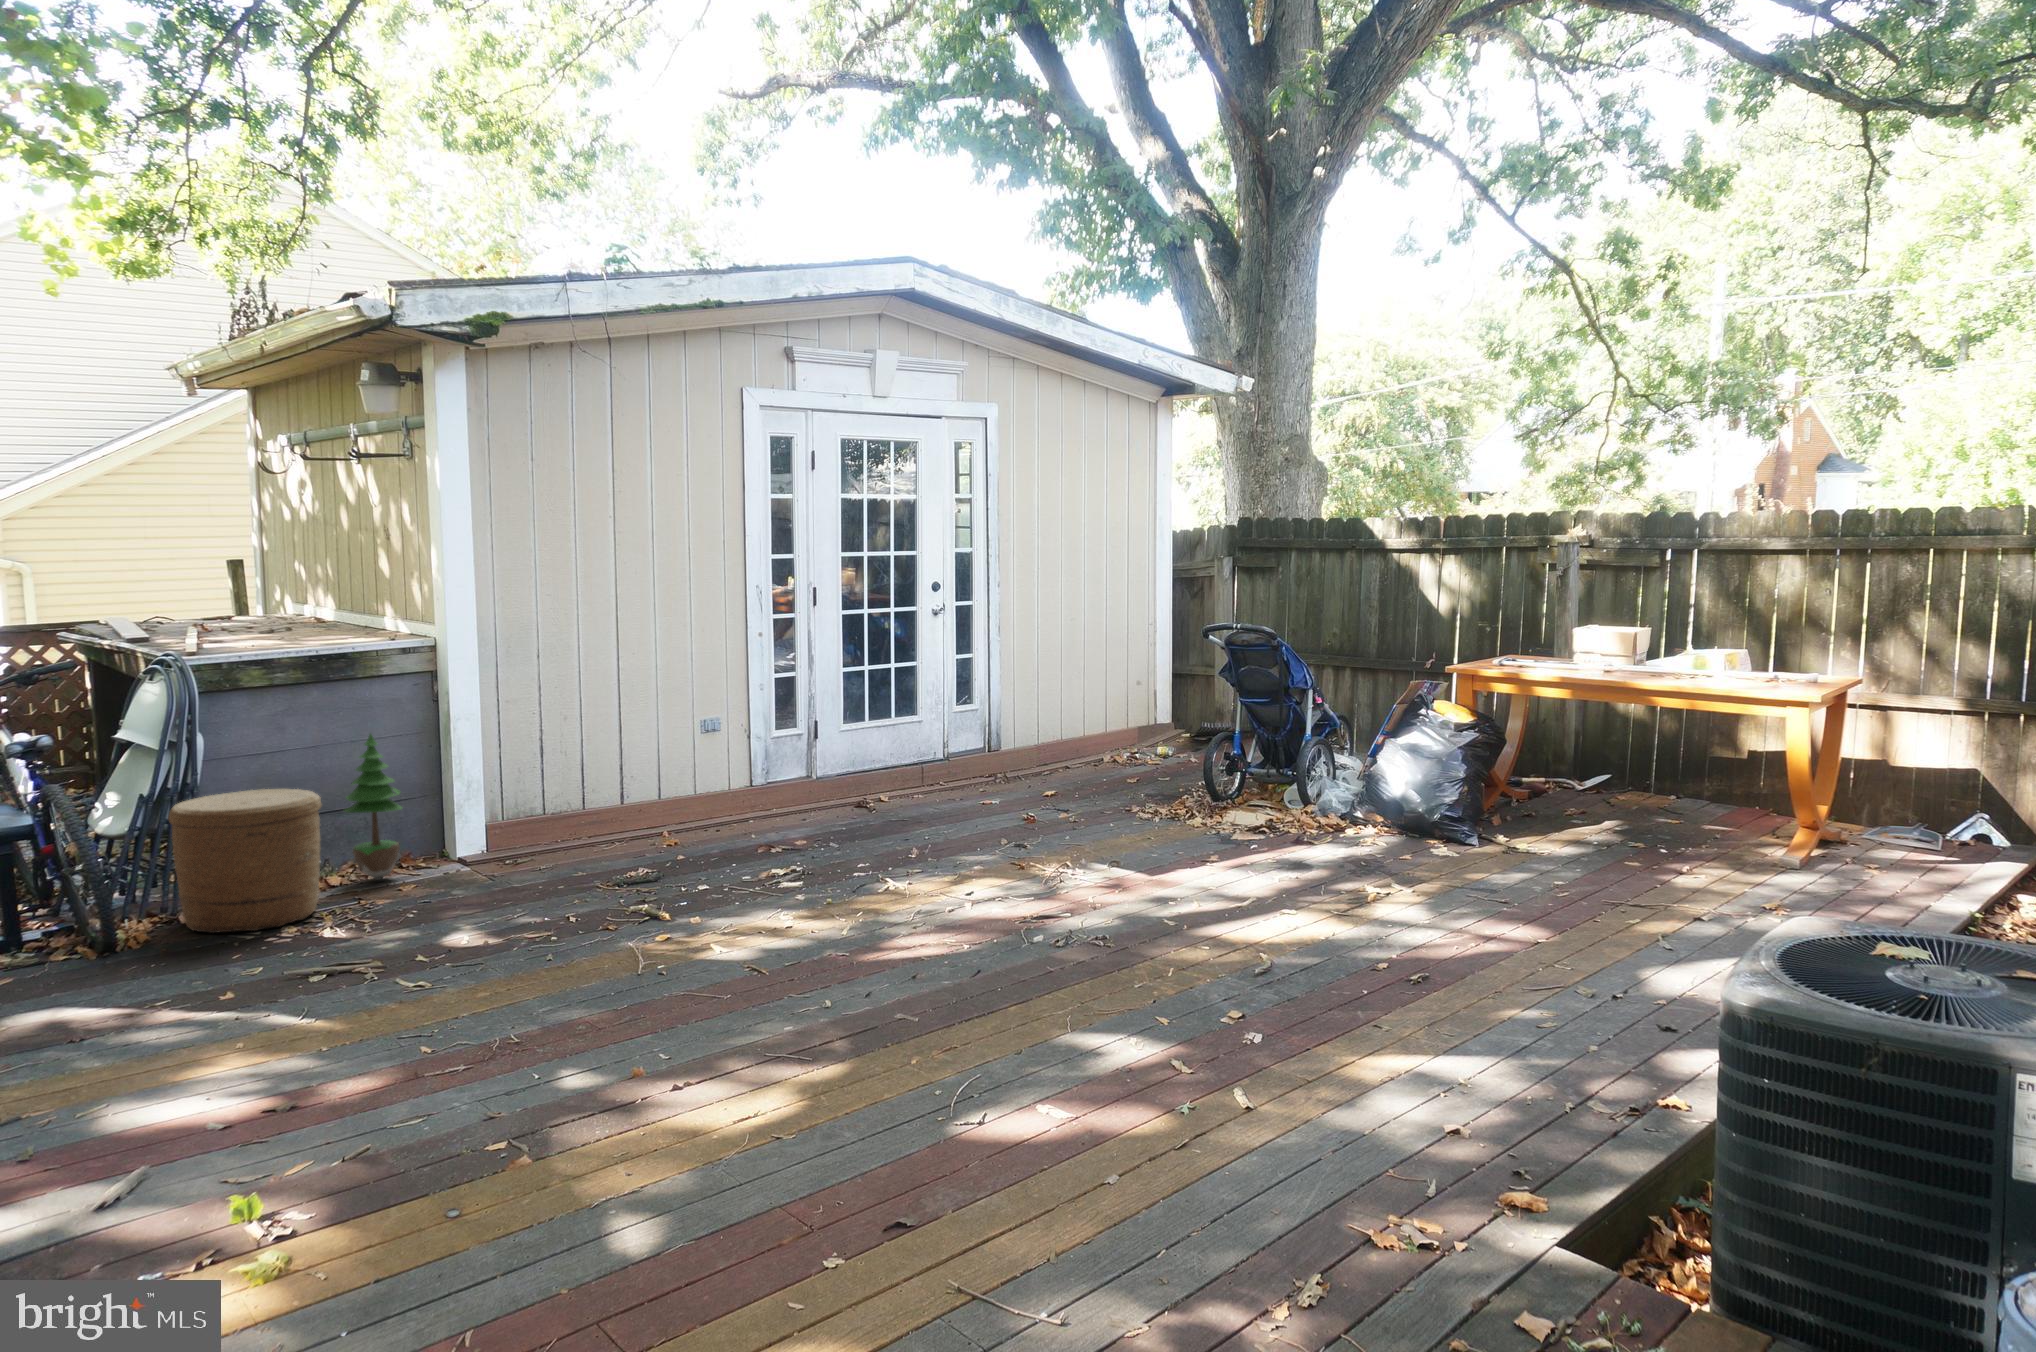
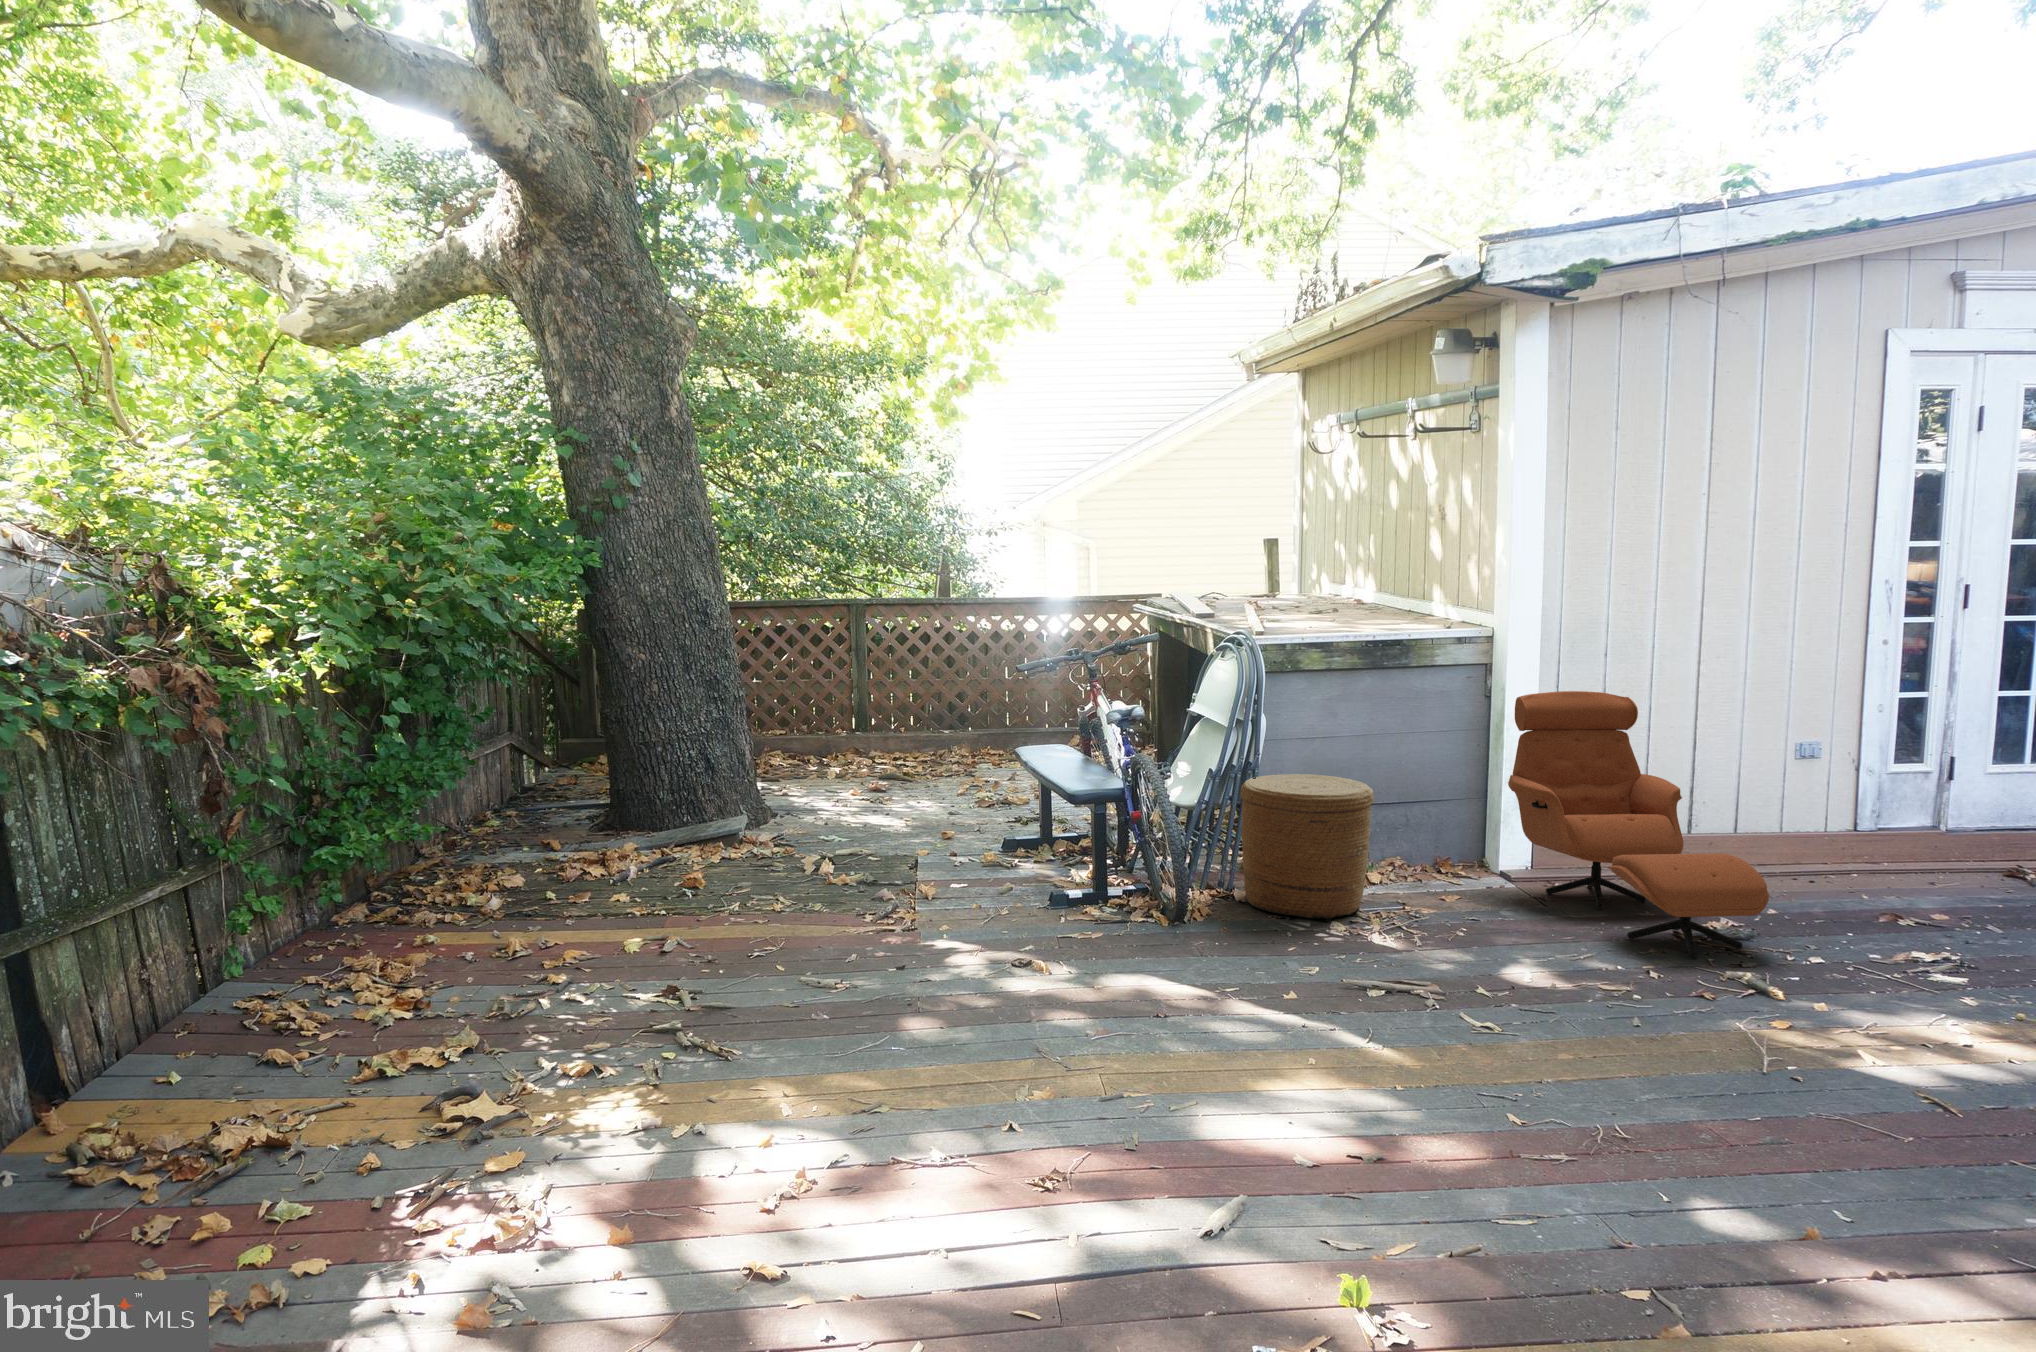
armchair: none [464,687,670,897] -> present [1508,691,1769,958]
potted tree: present [344,734,402,881] -> none [1384,727,1443,884]

